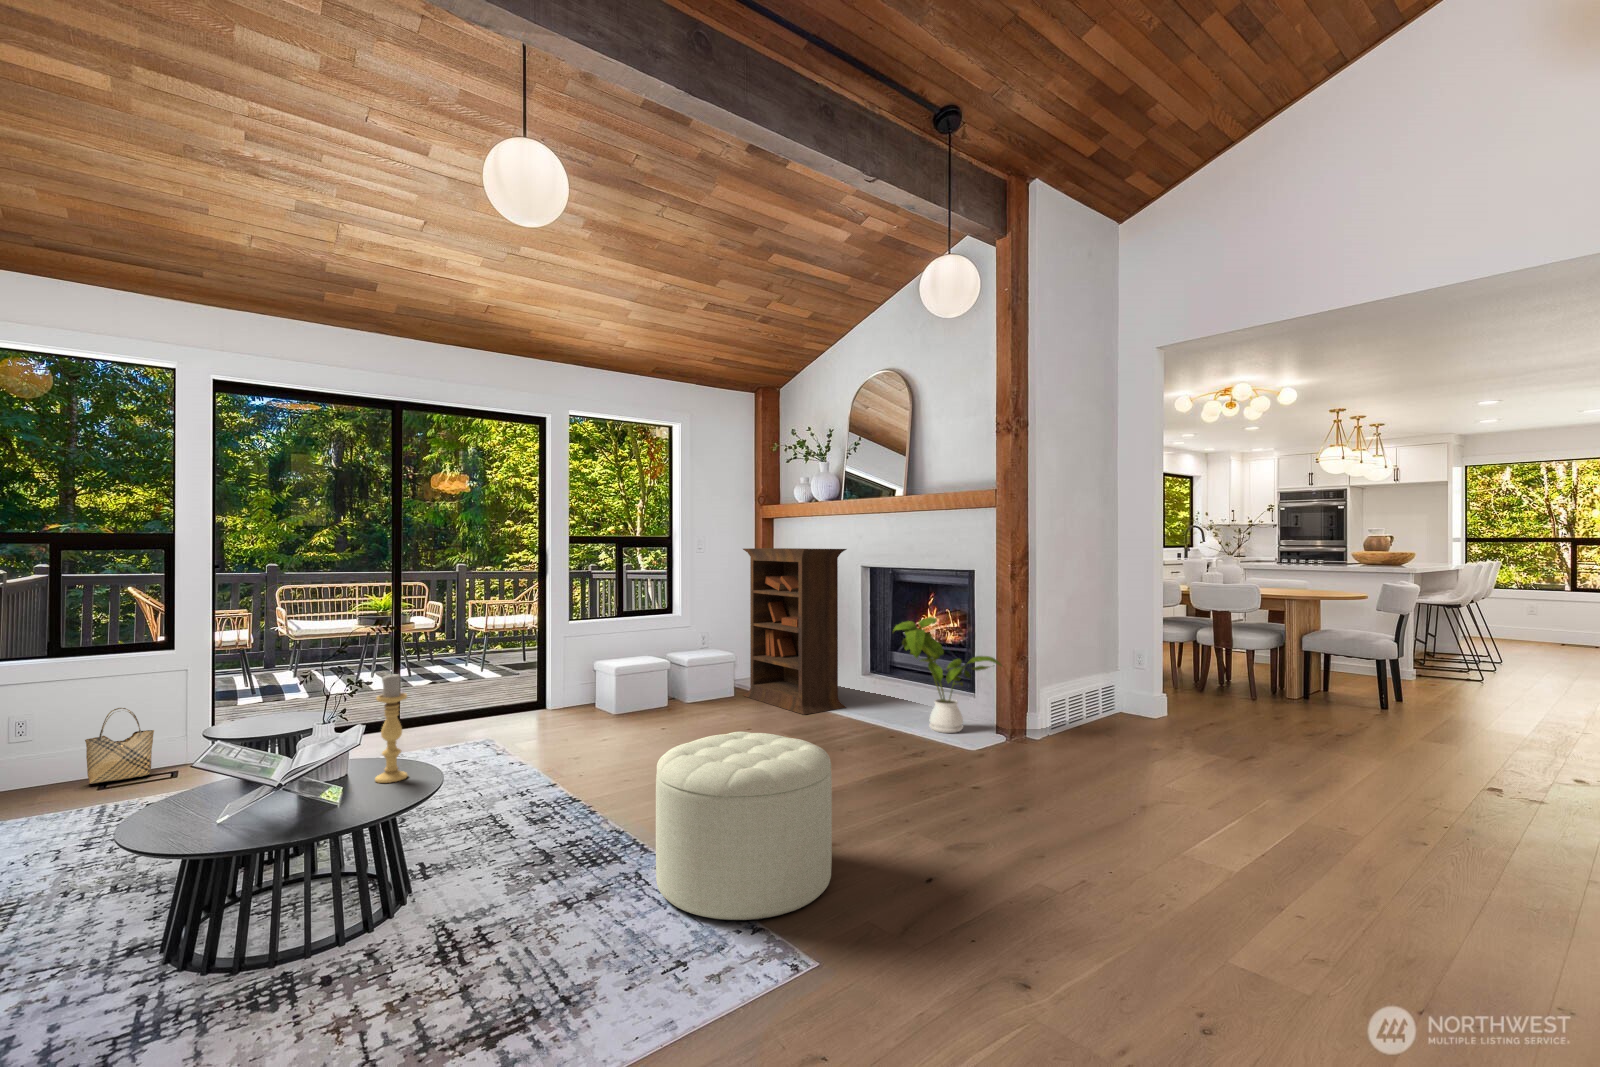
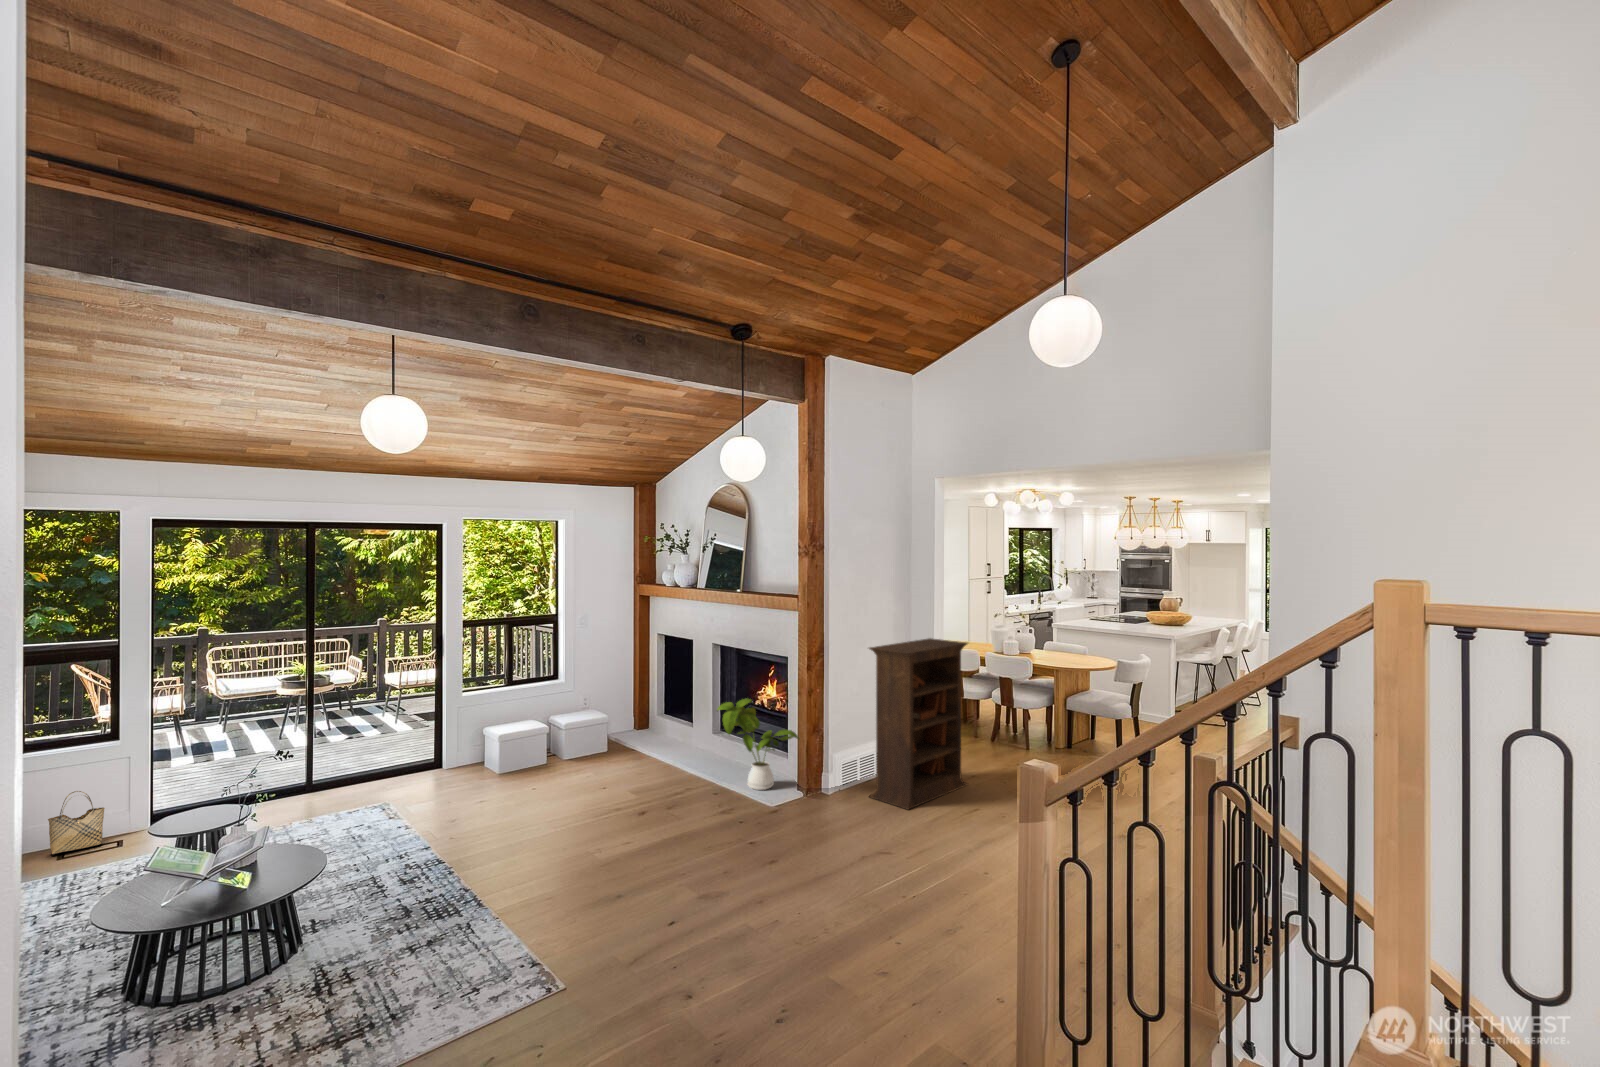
bookcase: present [743,548,847,715] -> present [869,638,968,809]
candle holder: present [375,674,408,783] -> none [276,790,300,868]
ottoman: present [656,732,832,920] -> none [478,818,606,958]

